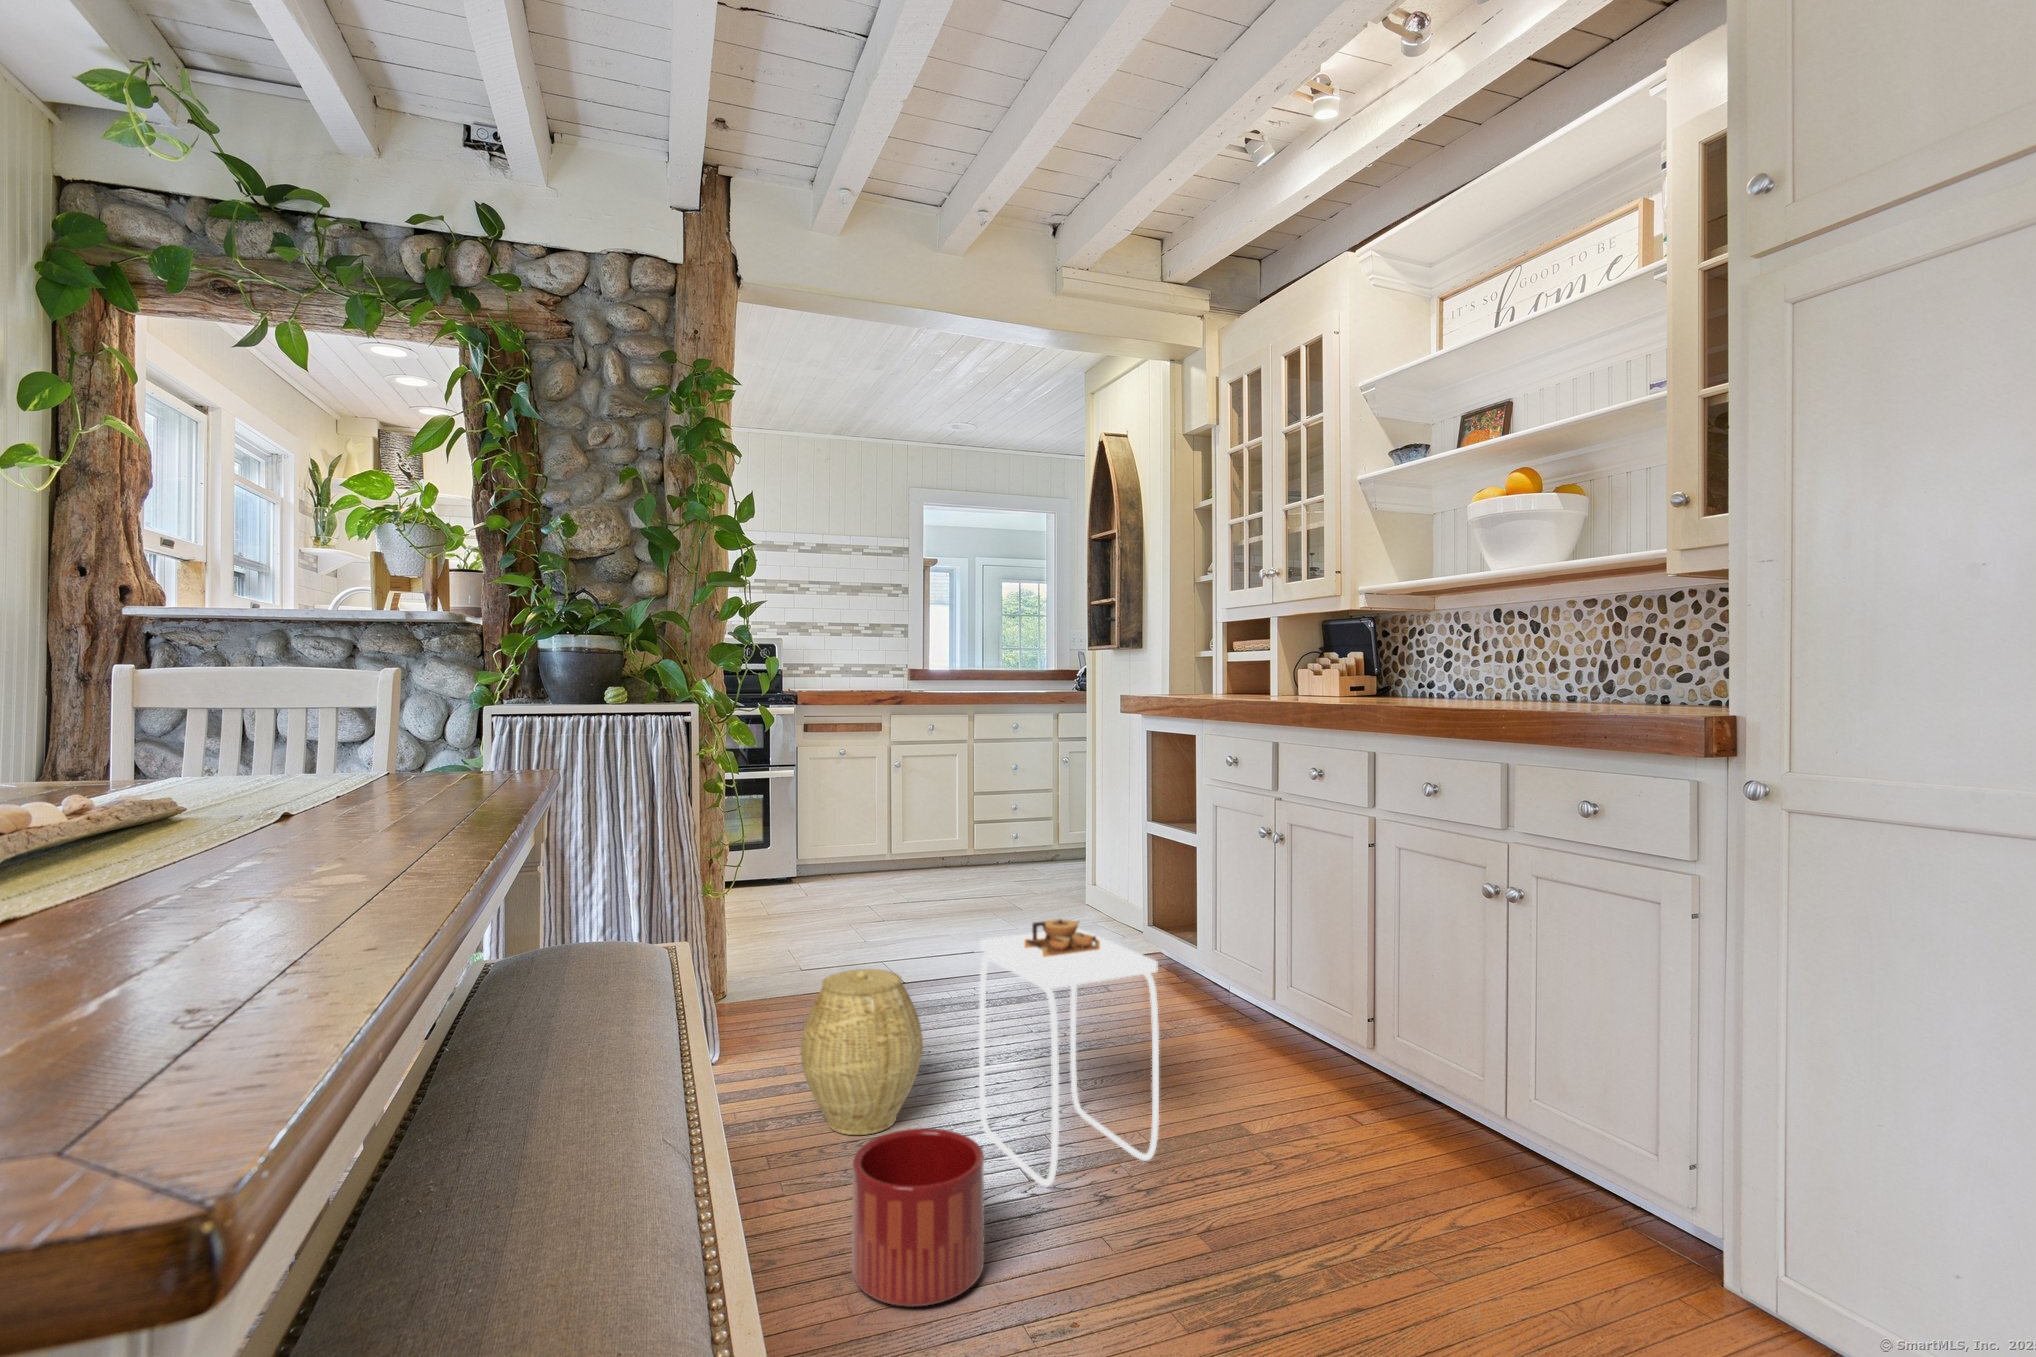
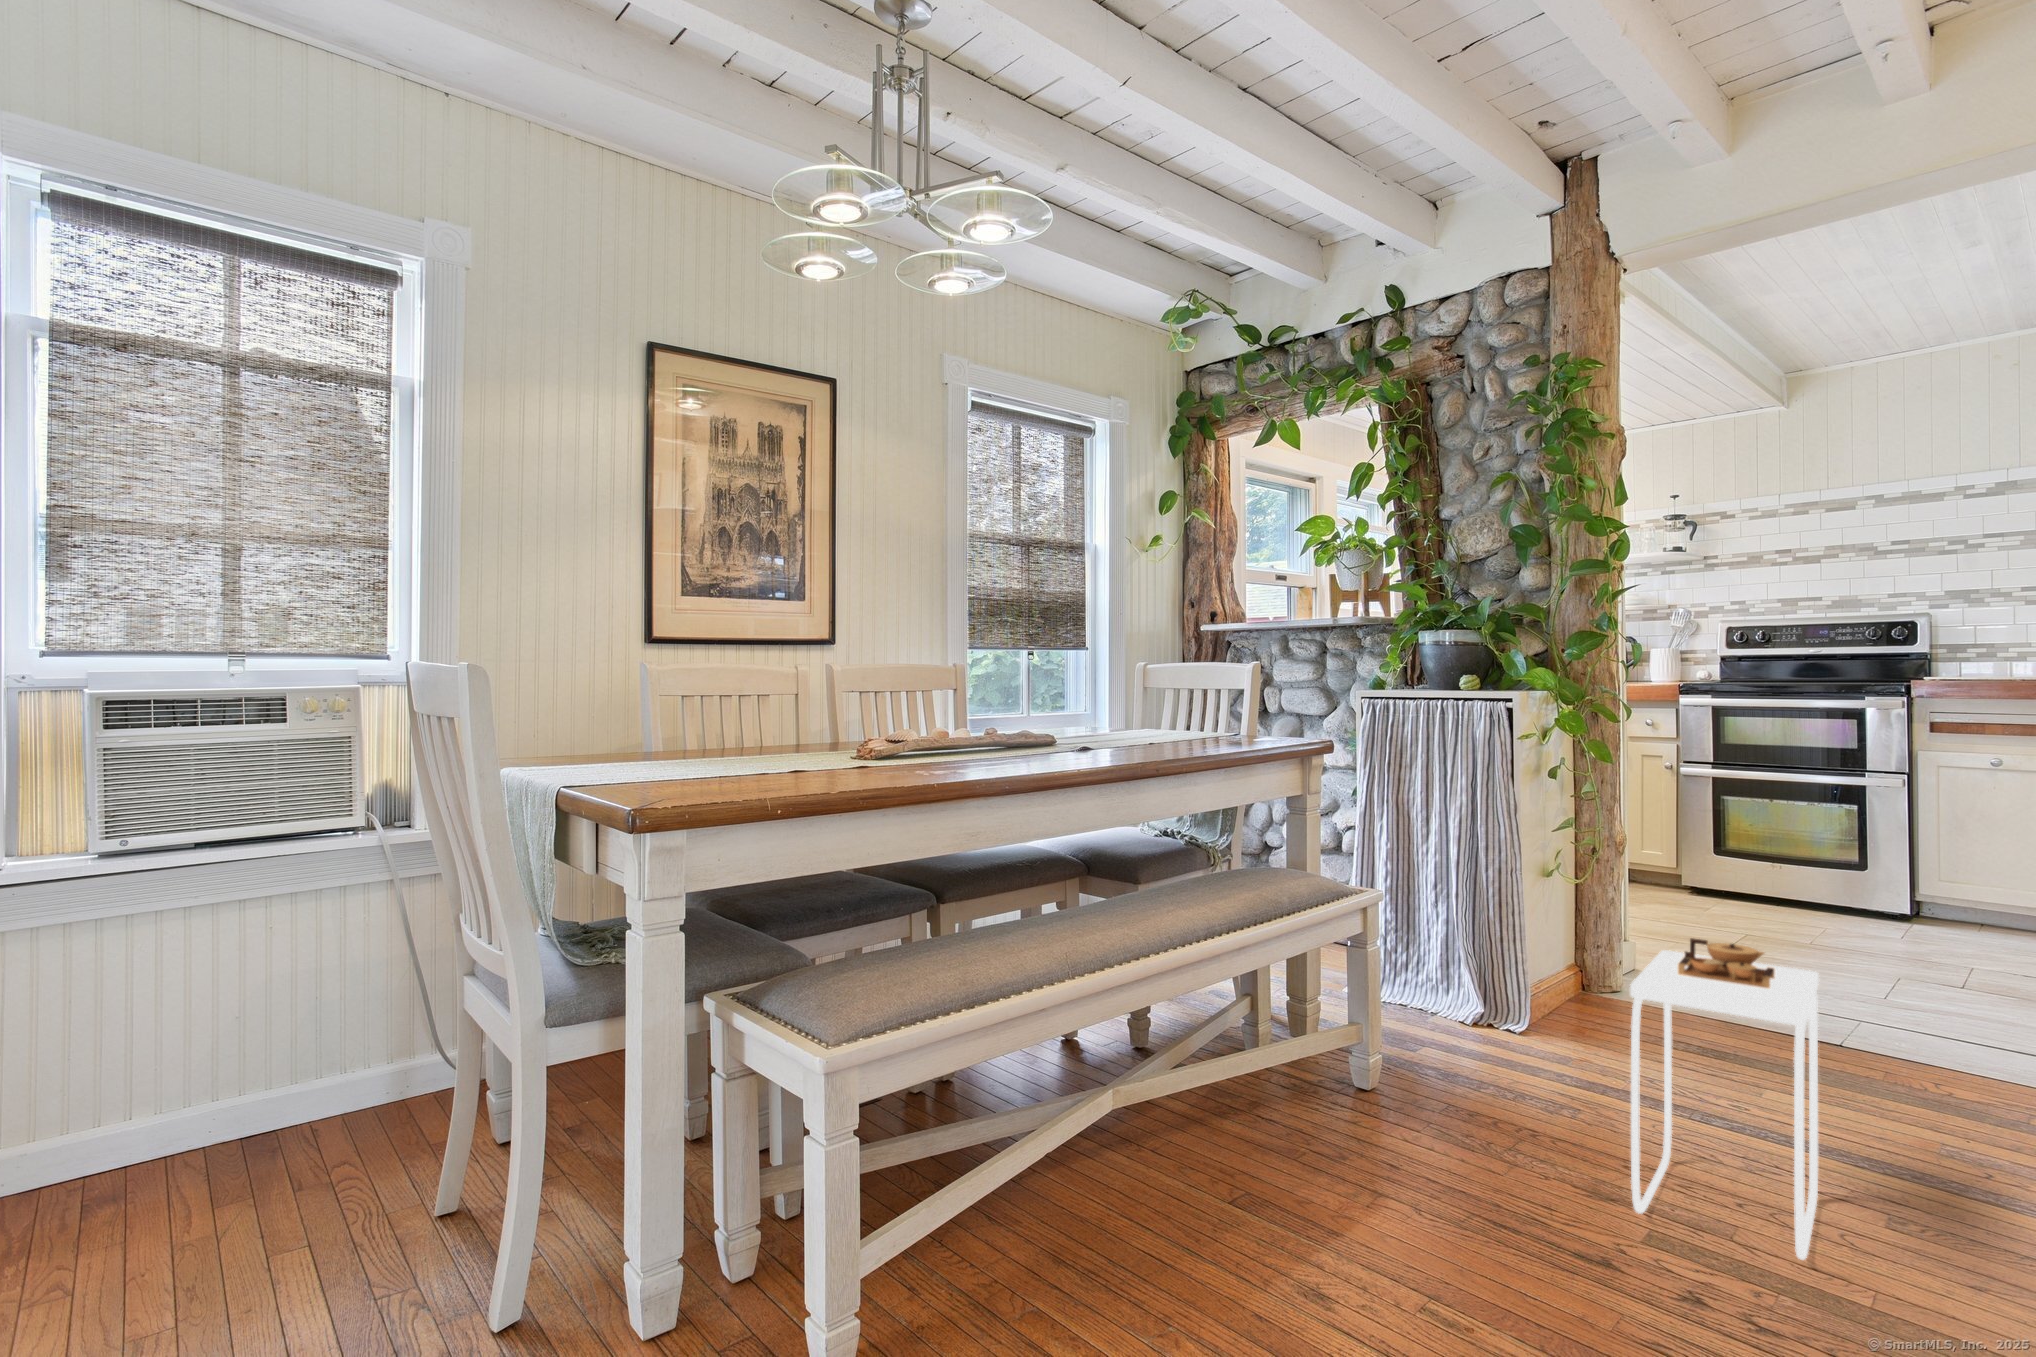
woven basket: present [801,969,923,1135] -> none [1501,955,1636,1119]
planter: present [852,1128,984,1307] -> none [1370,1069,1495,1217]

